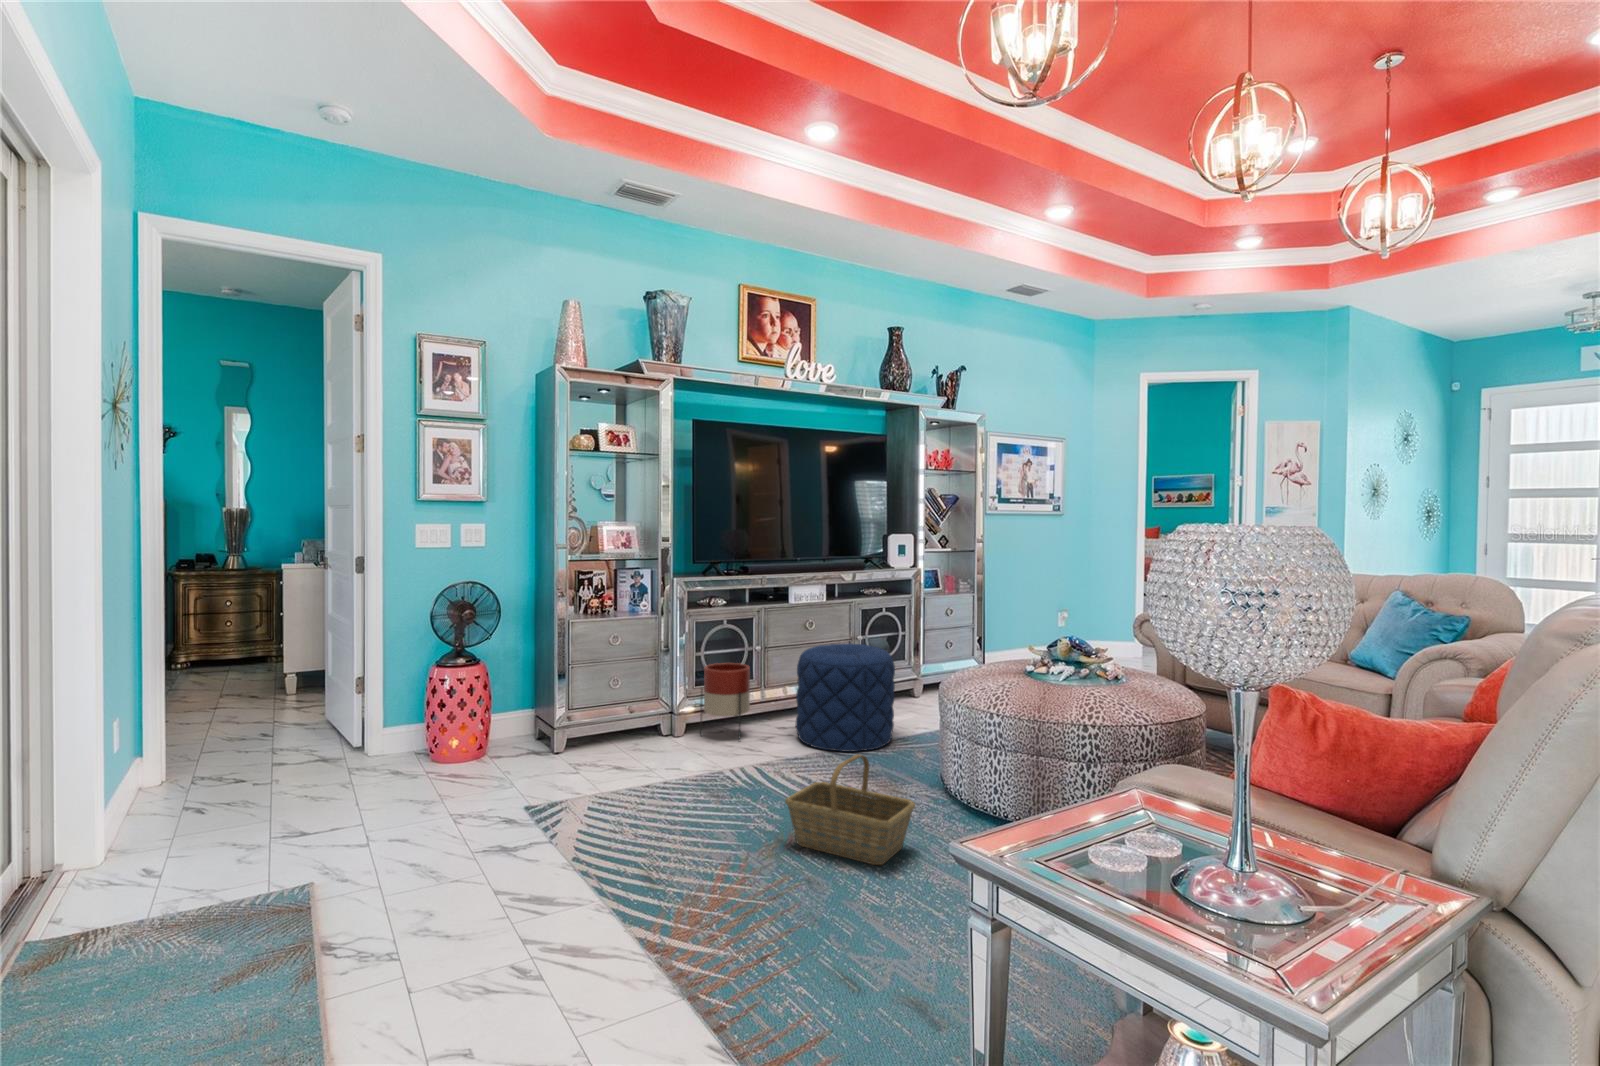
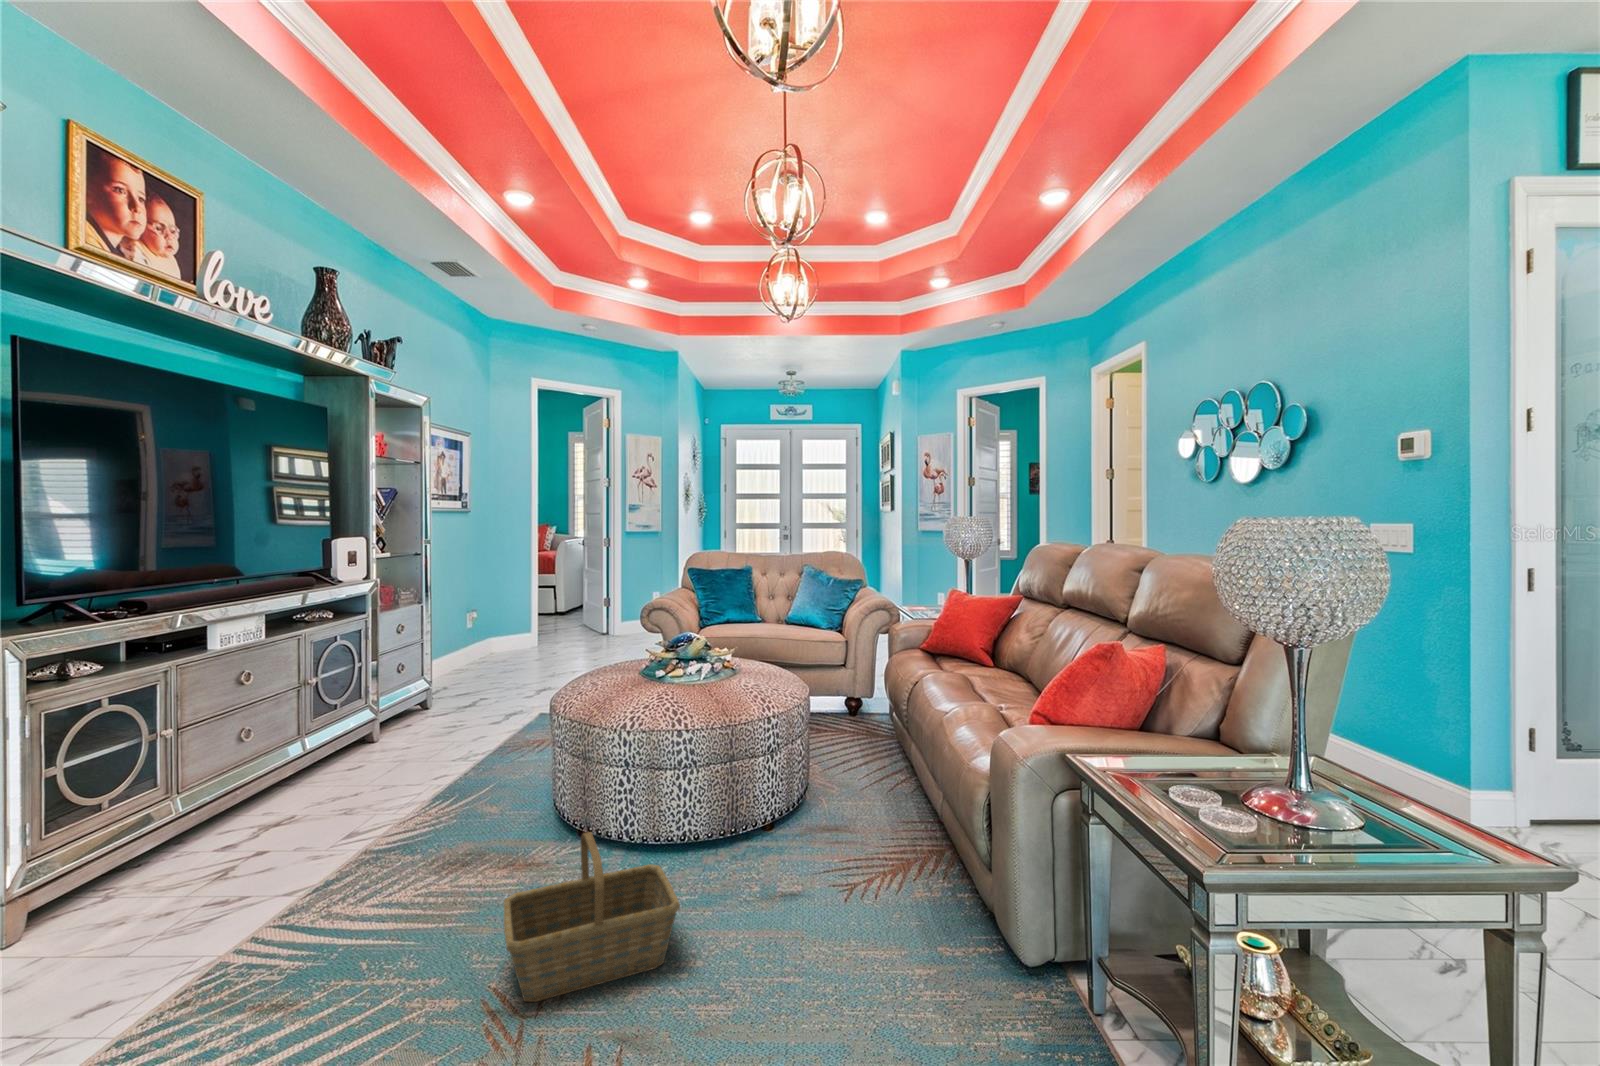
pouf: present [796,643,895,752] -> none [277,688,440,854]
planter: present [700,663,750,738] -> none [71,764,189,920]

